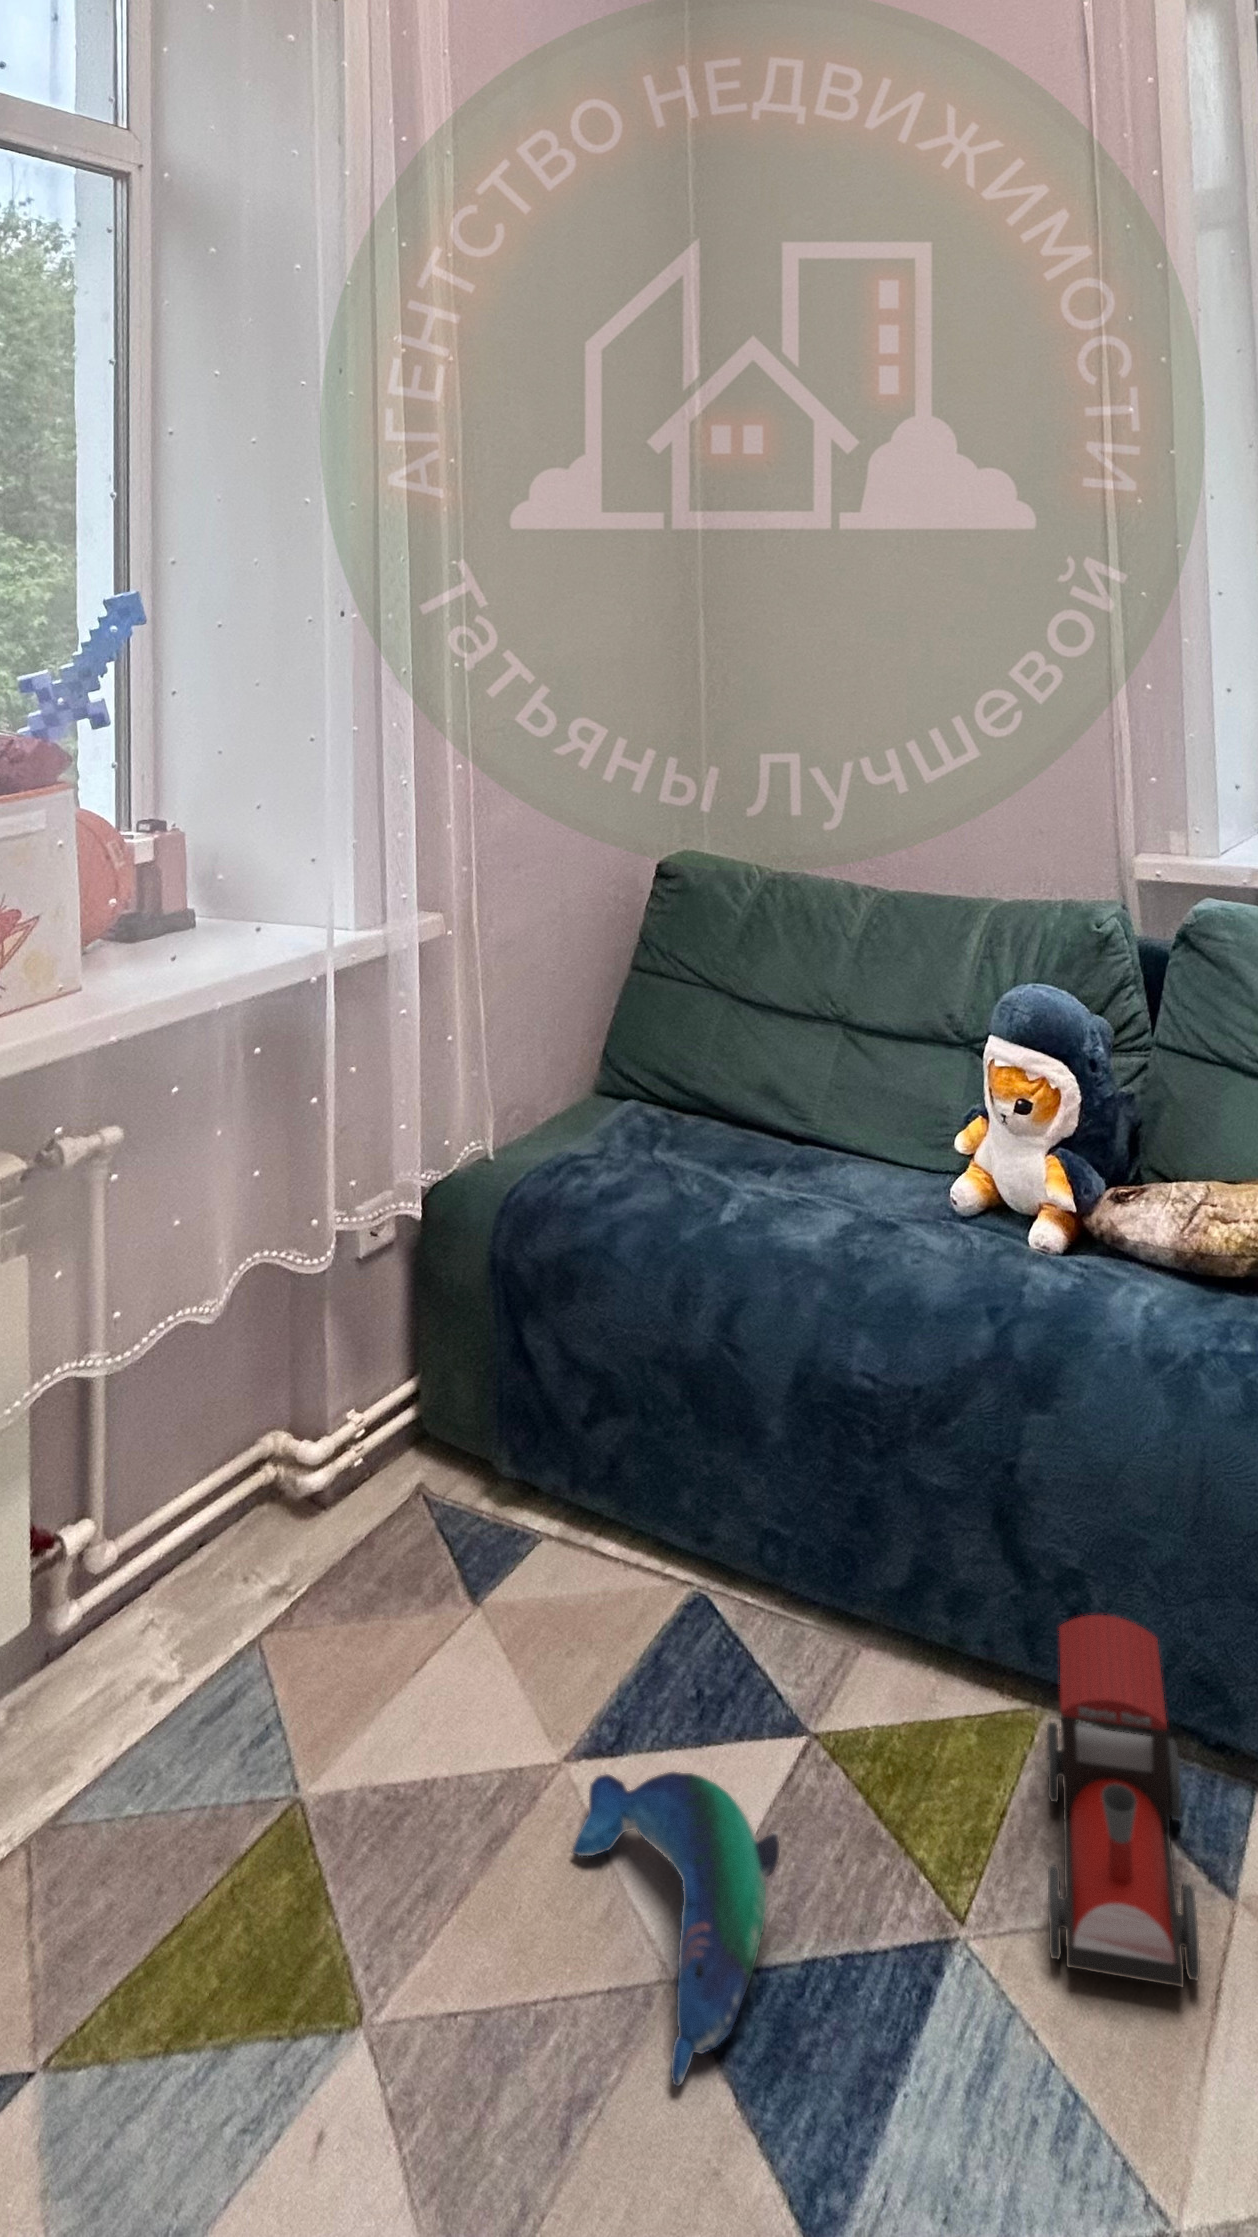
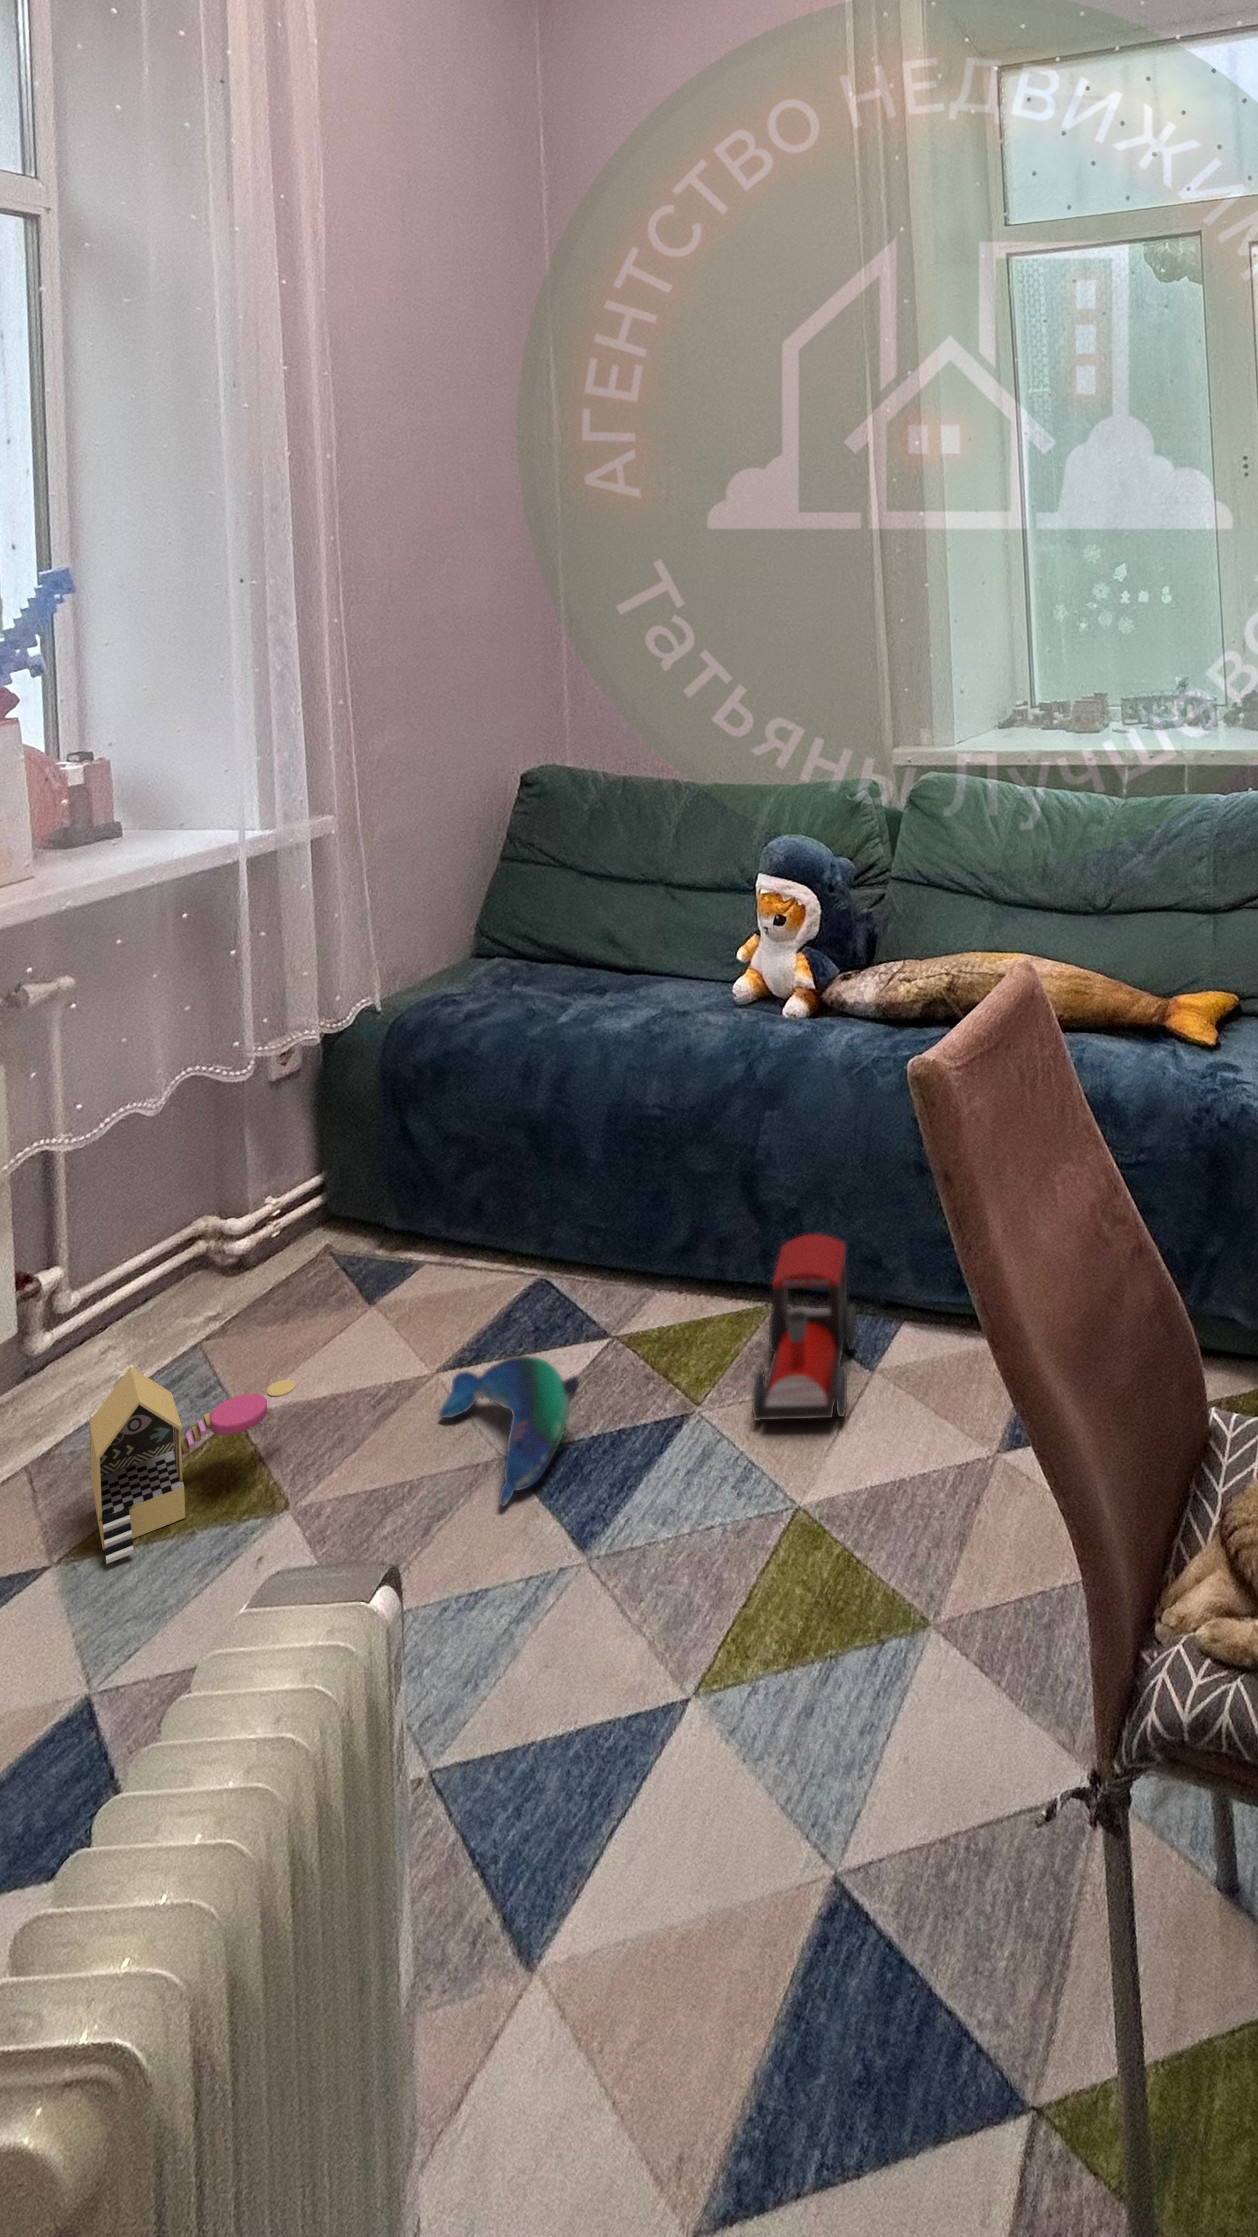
toy house: none [99,1740,378,2089] -> present [89,1367,296,1564]

